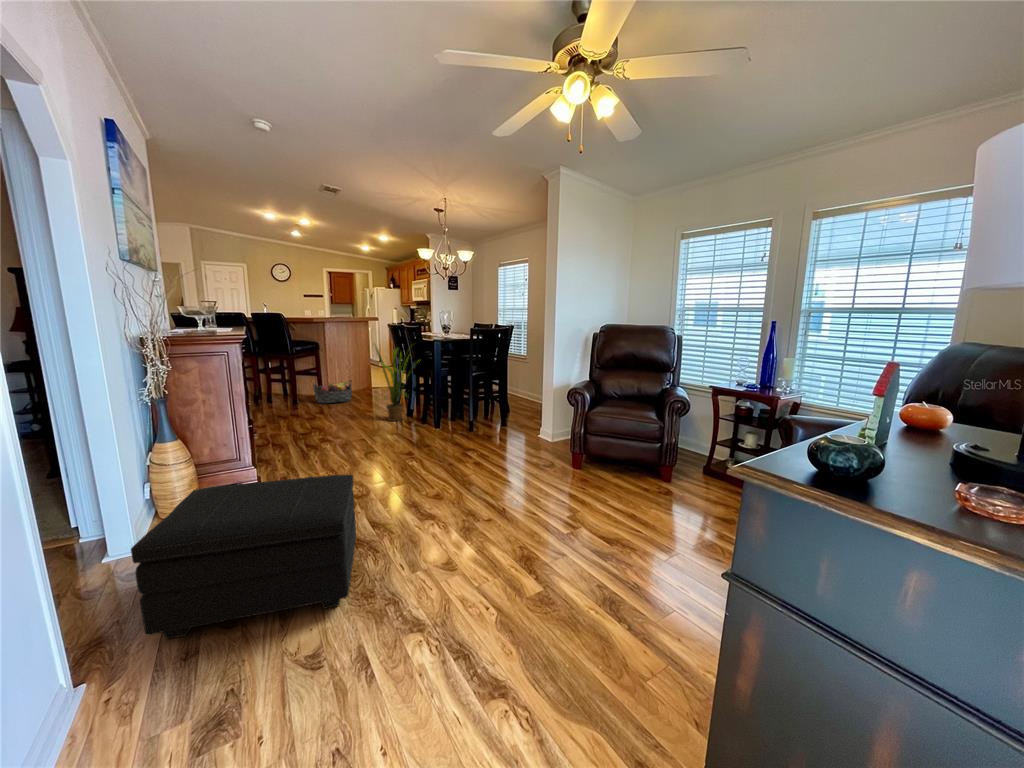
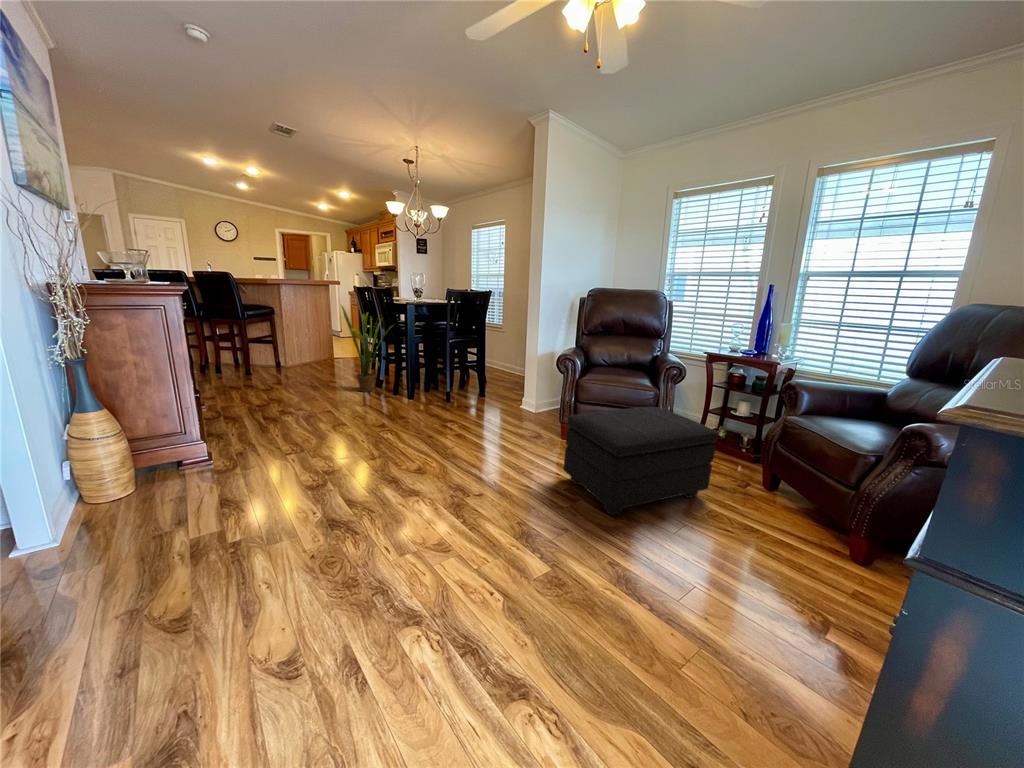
basket: present [313,380,352,403] -> none [272,348,317,374]
footstool: present [131,475,356,639] -> present [564,407,718,516]

